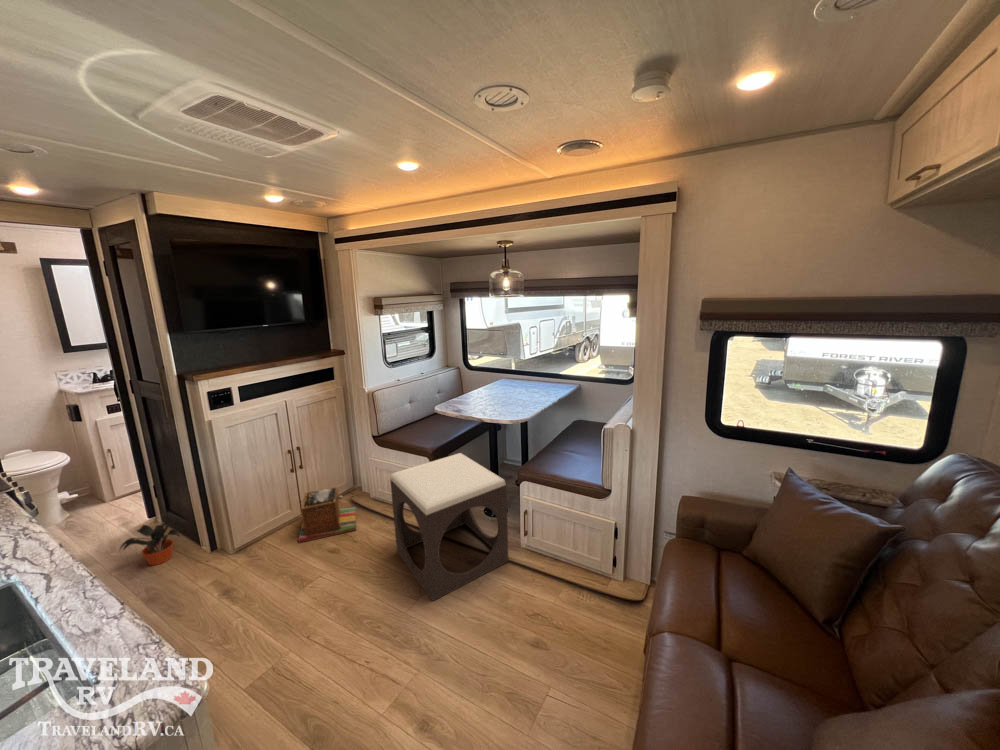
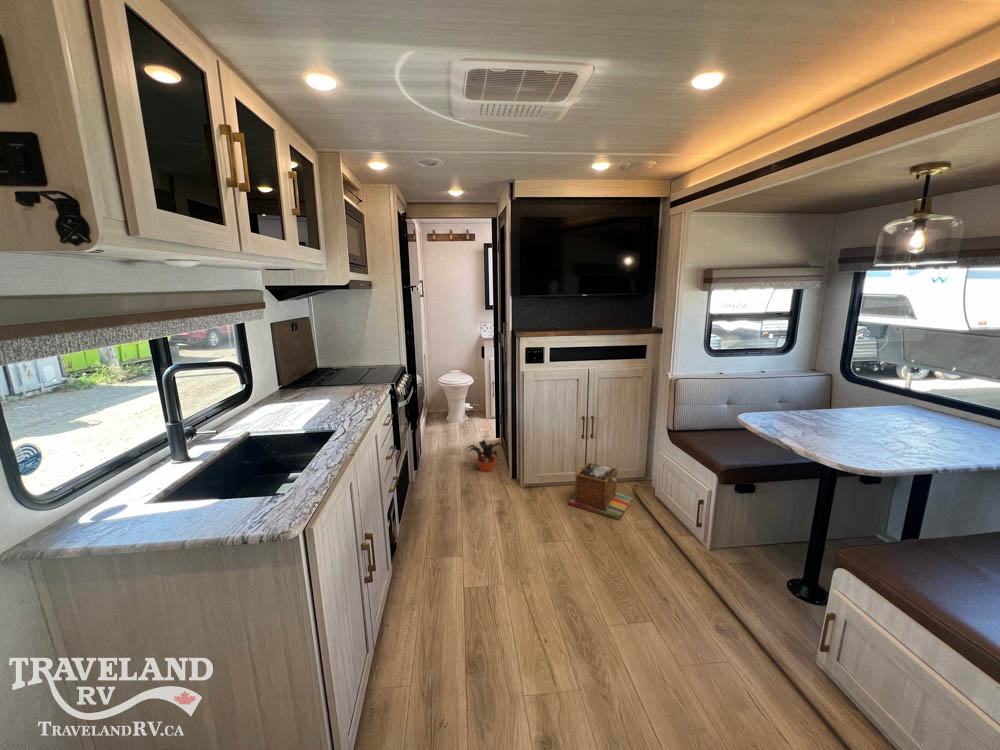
footstool: present [390,453,508,601] -> none [643,474,798,670]

